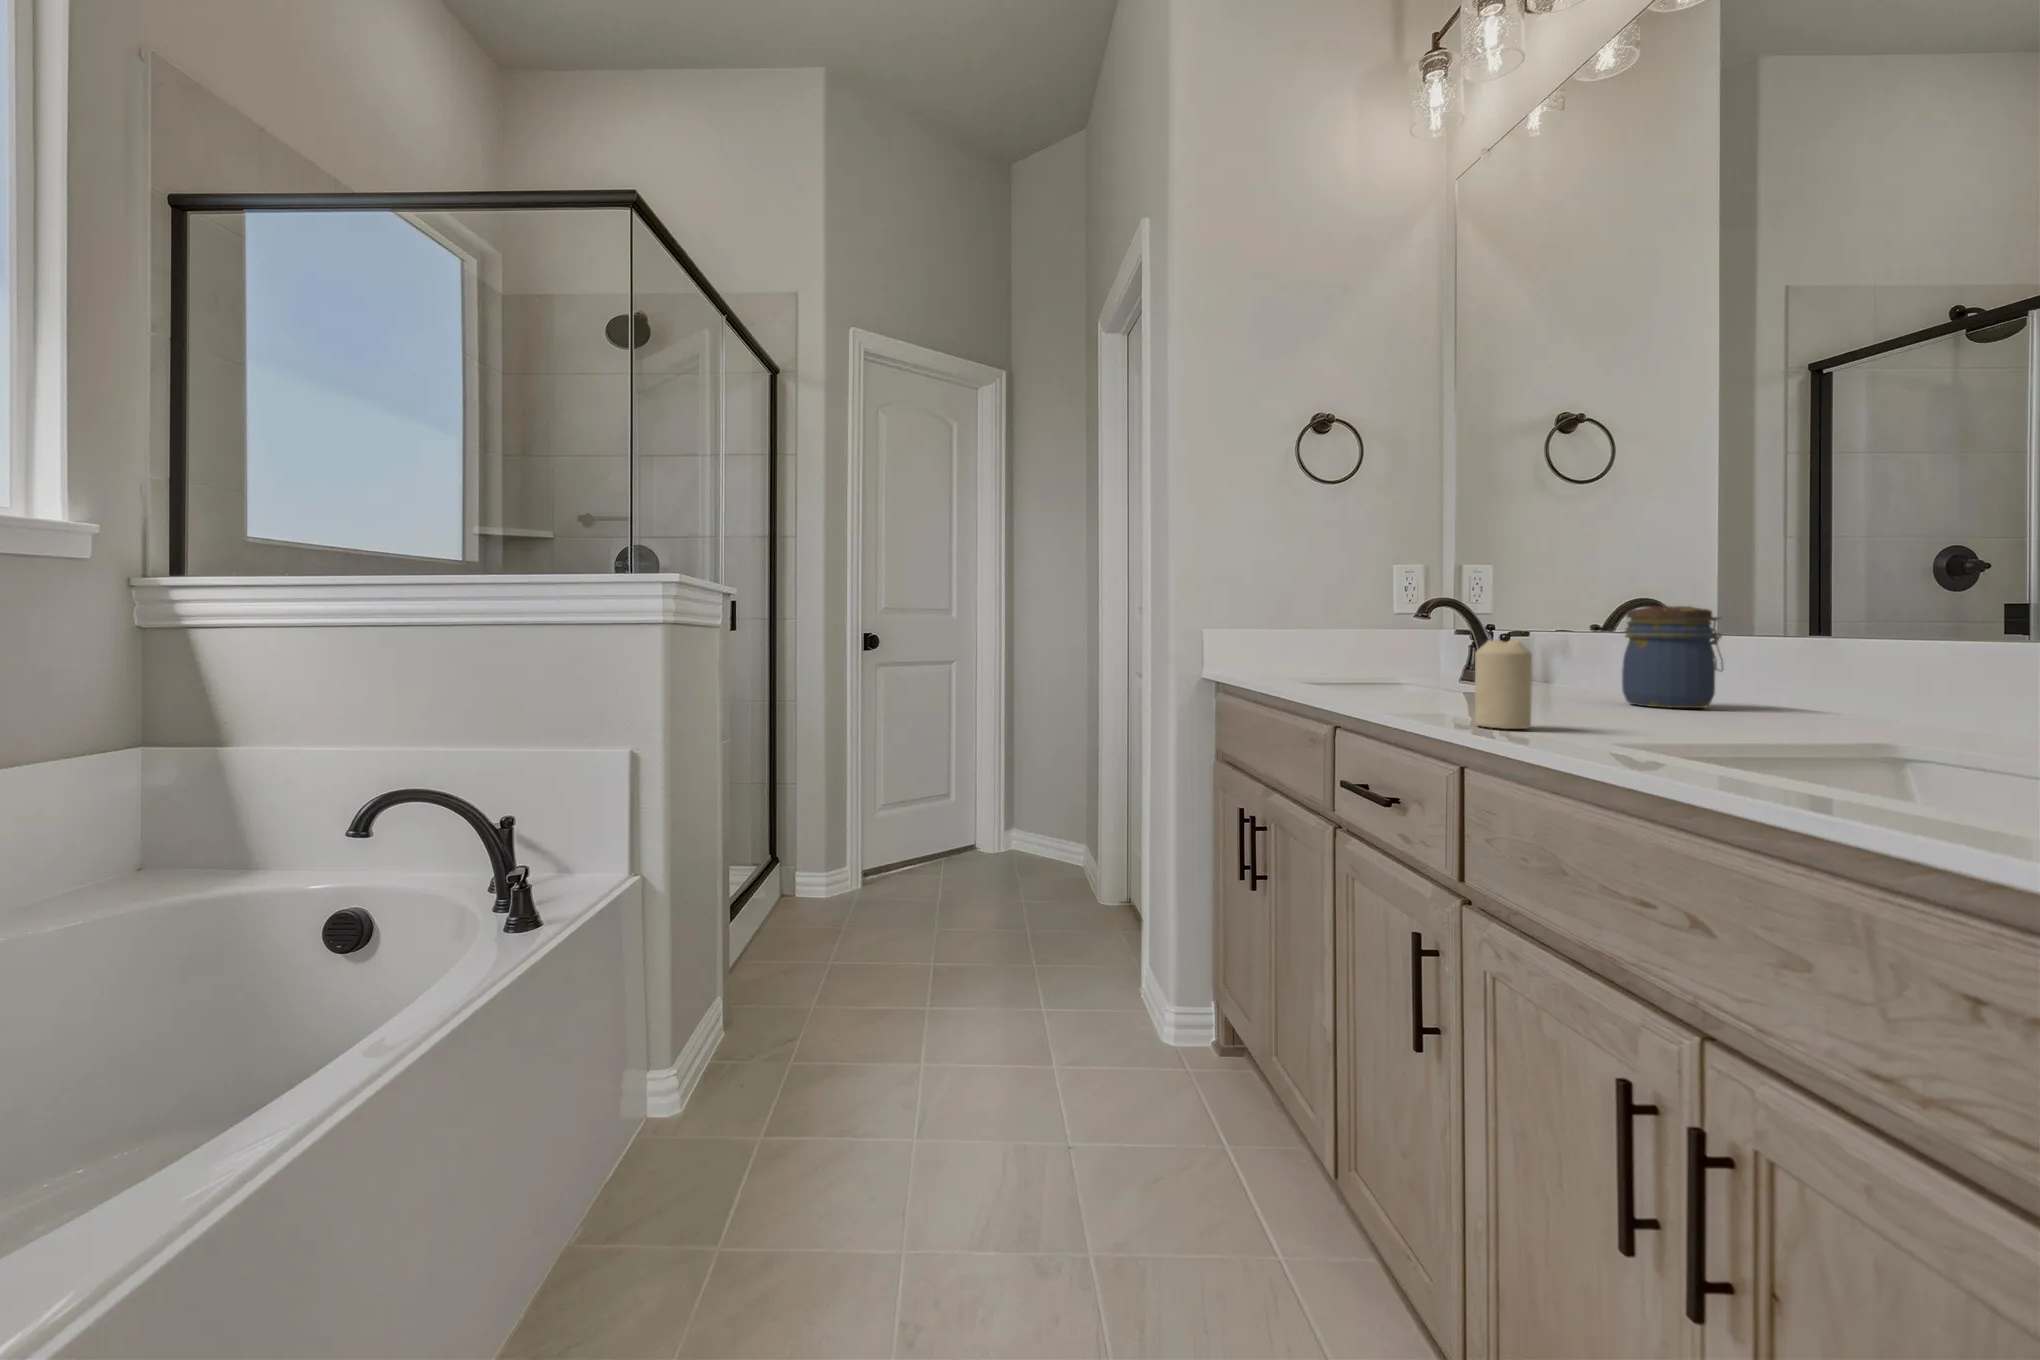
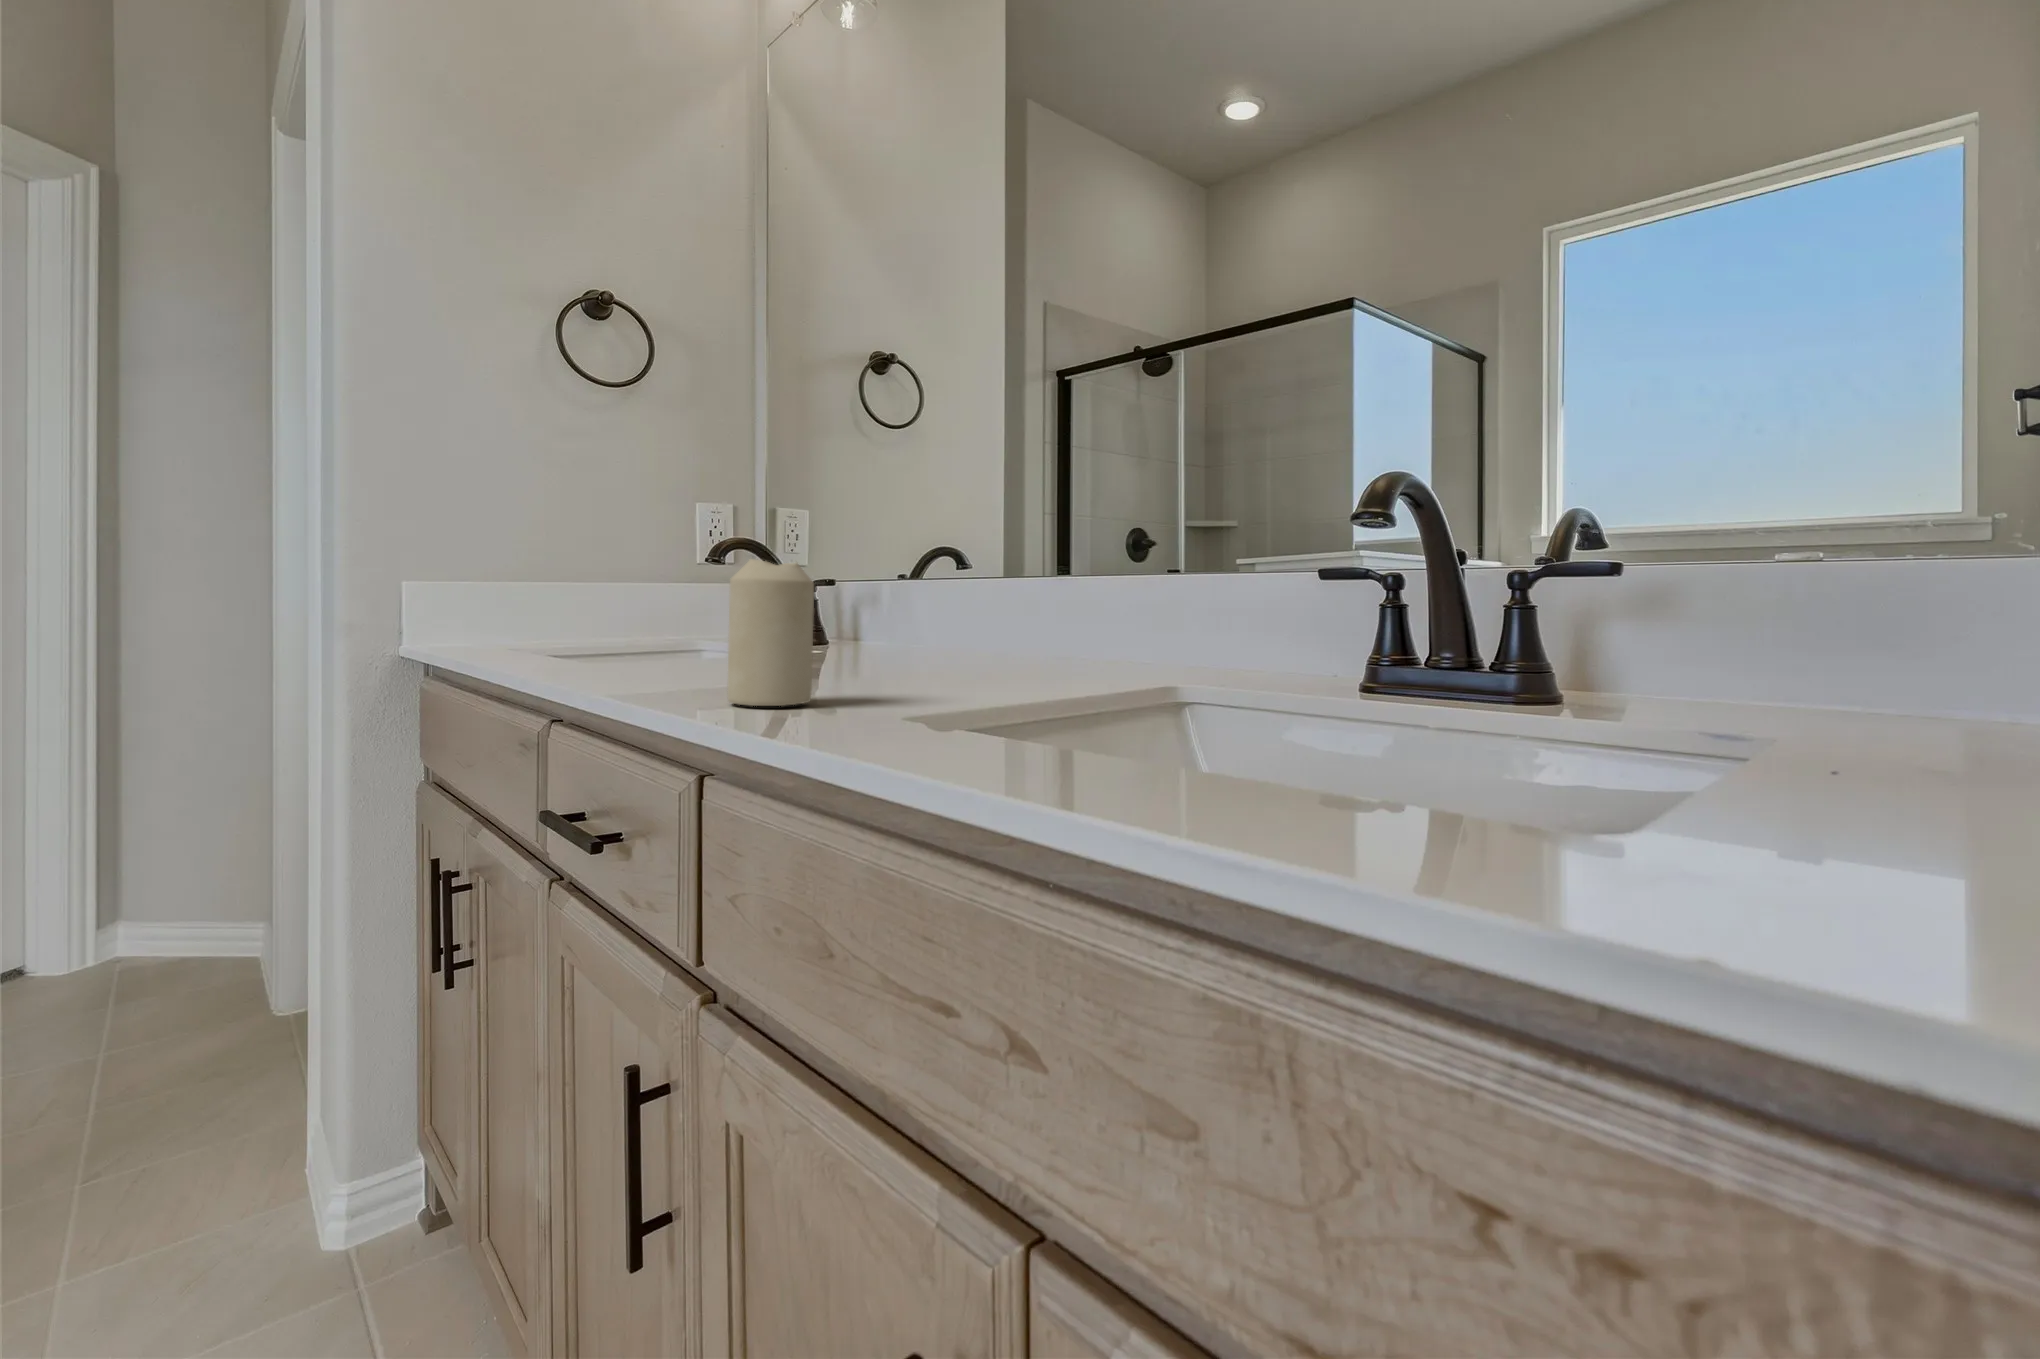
jar: present [1622,606,1723,708] -> none [922,554,1007,666]

